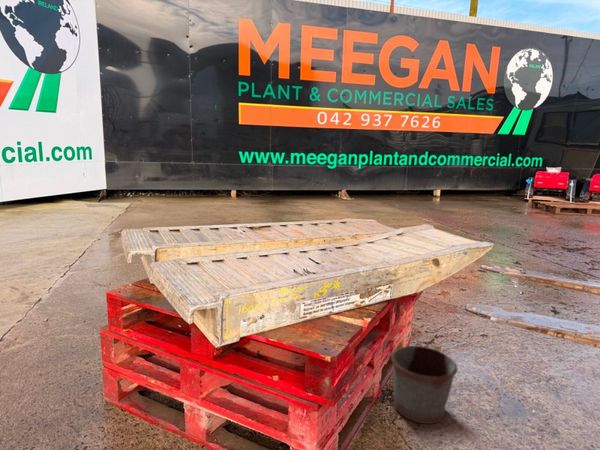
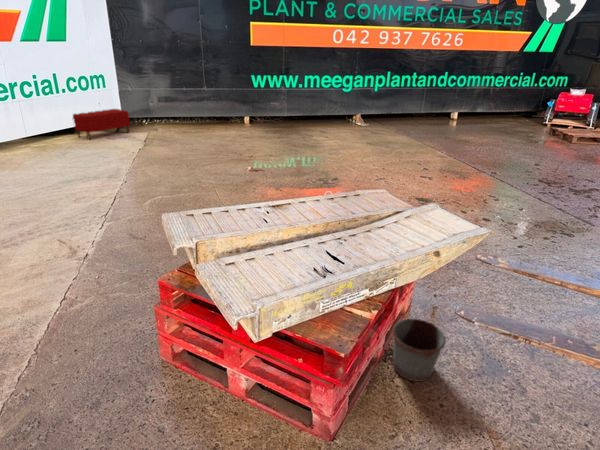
bench: none [56,180,115,207] -> present [73,109,130,139]

